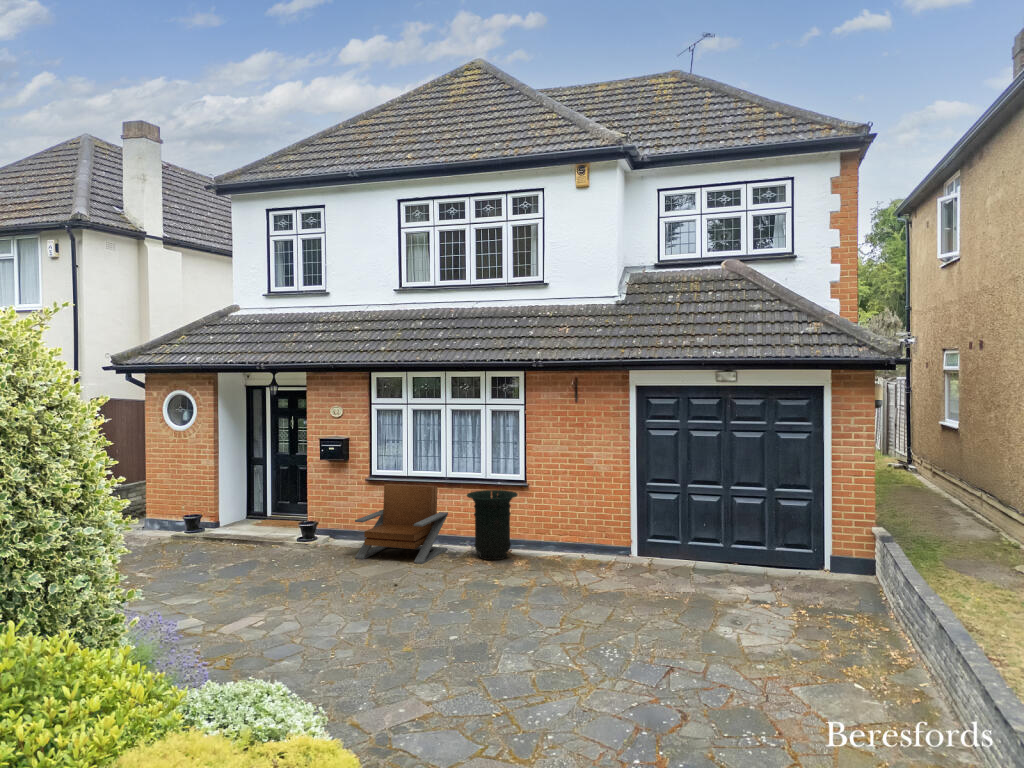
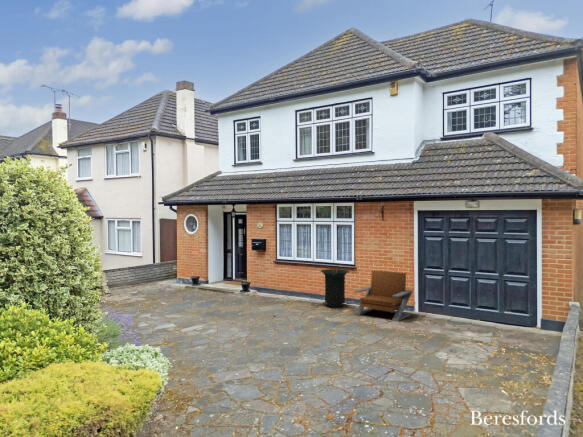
lounge chair: present [355,484,448,564] -> present [355,270,413,321]

